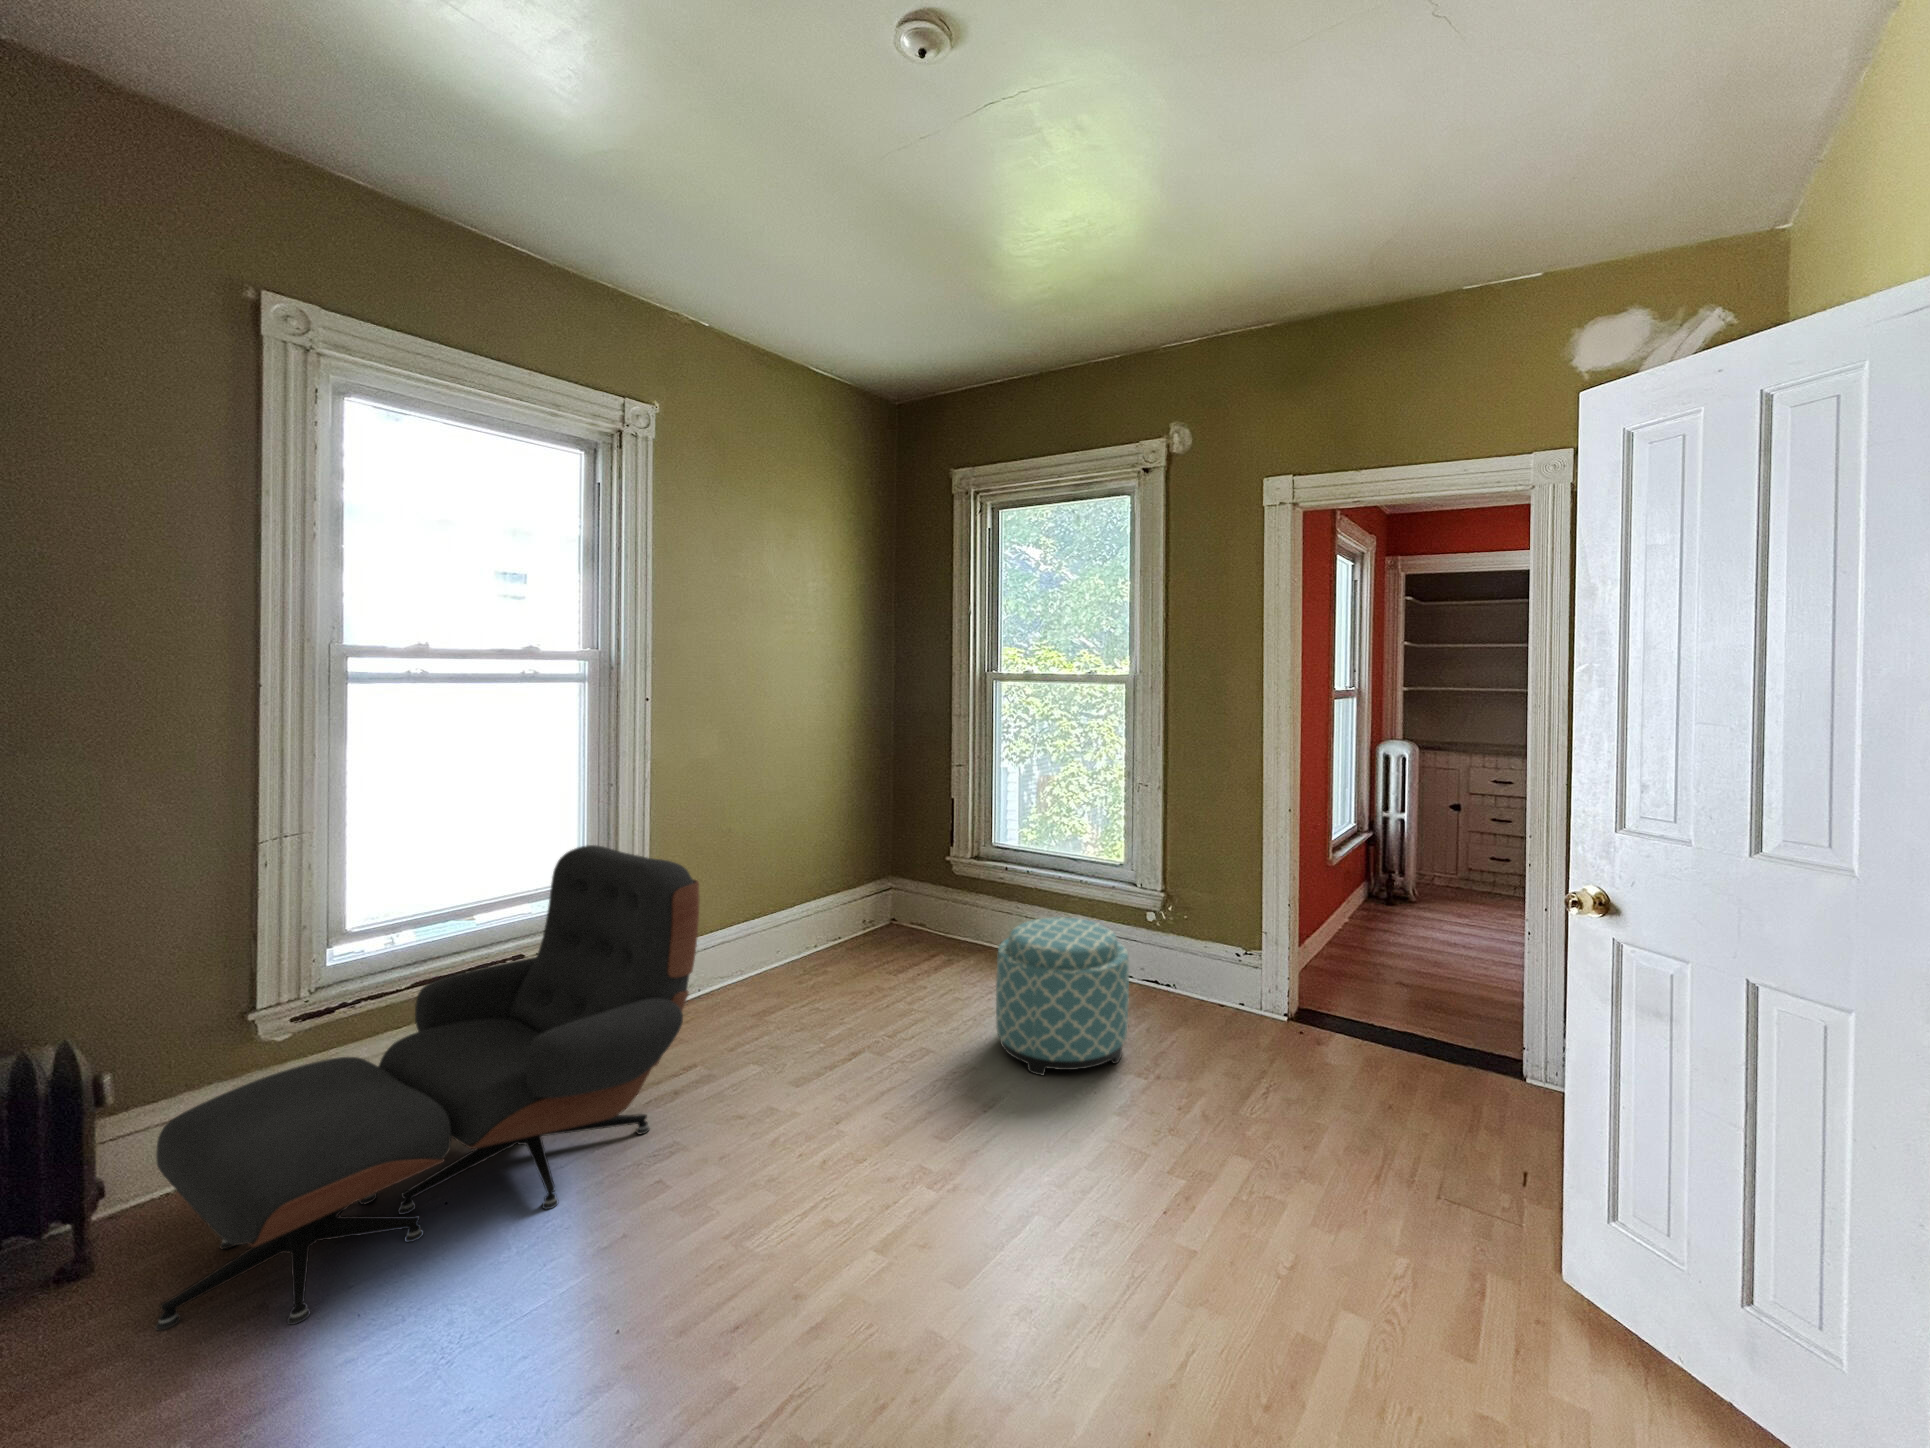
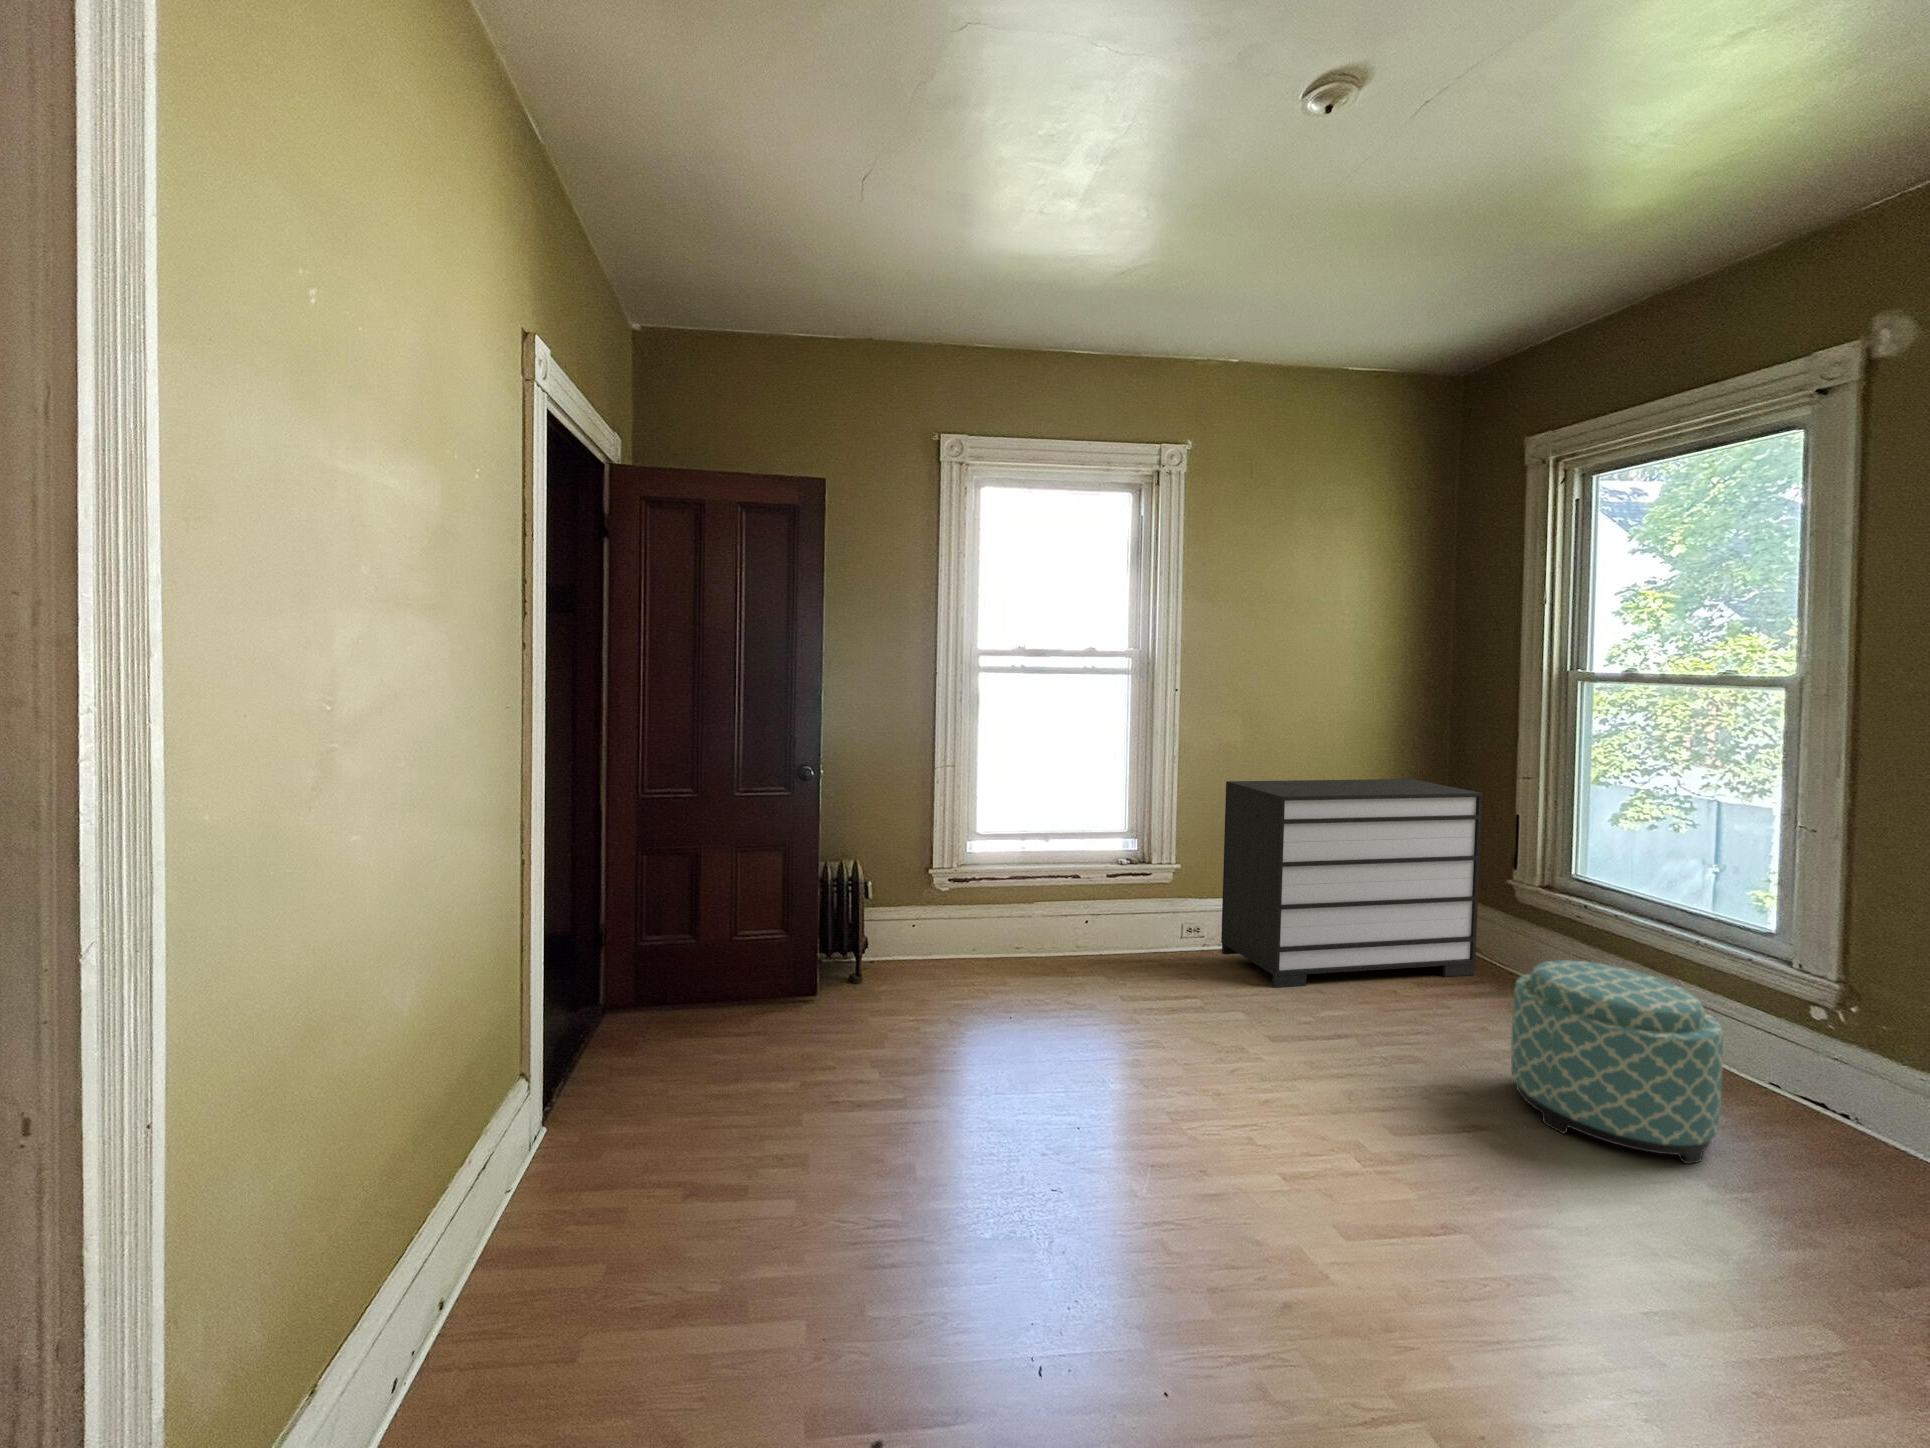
dresser: none [705,777,933,1022] -> present [1221,779,1483,988]
lounge chair: present [155,845,699,1331] -> none [881,799,1187,1047]

